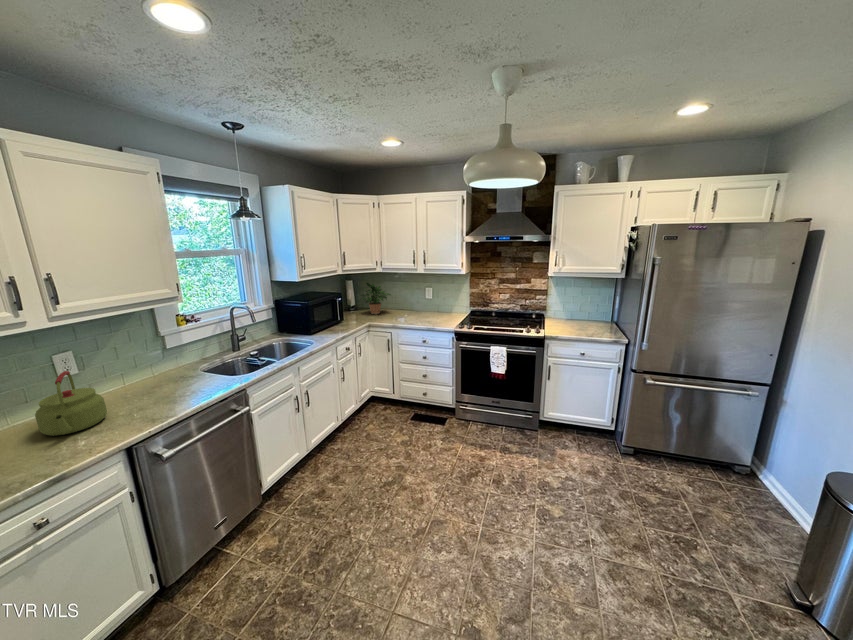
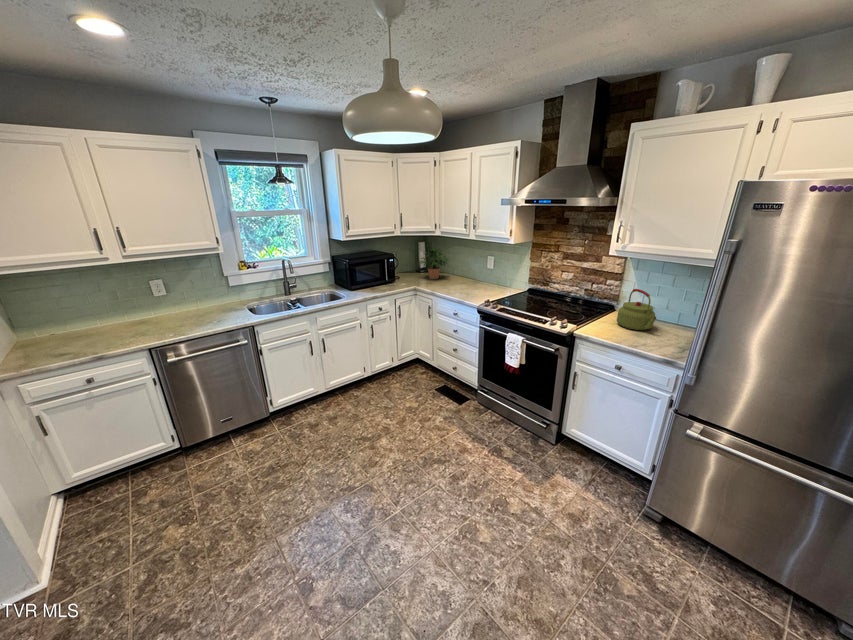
kettle: present [35,371,107,436] -> present [617,289,656,330]

